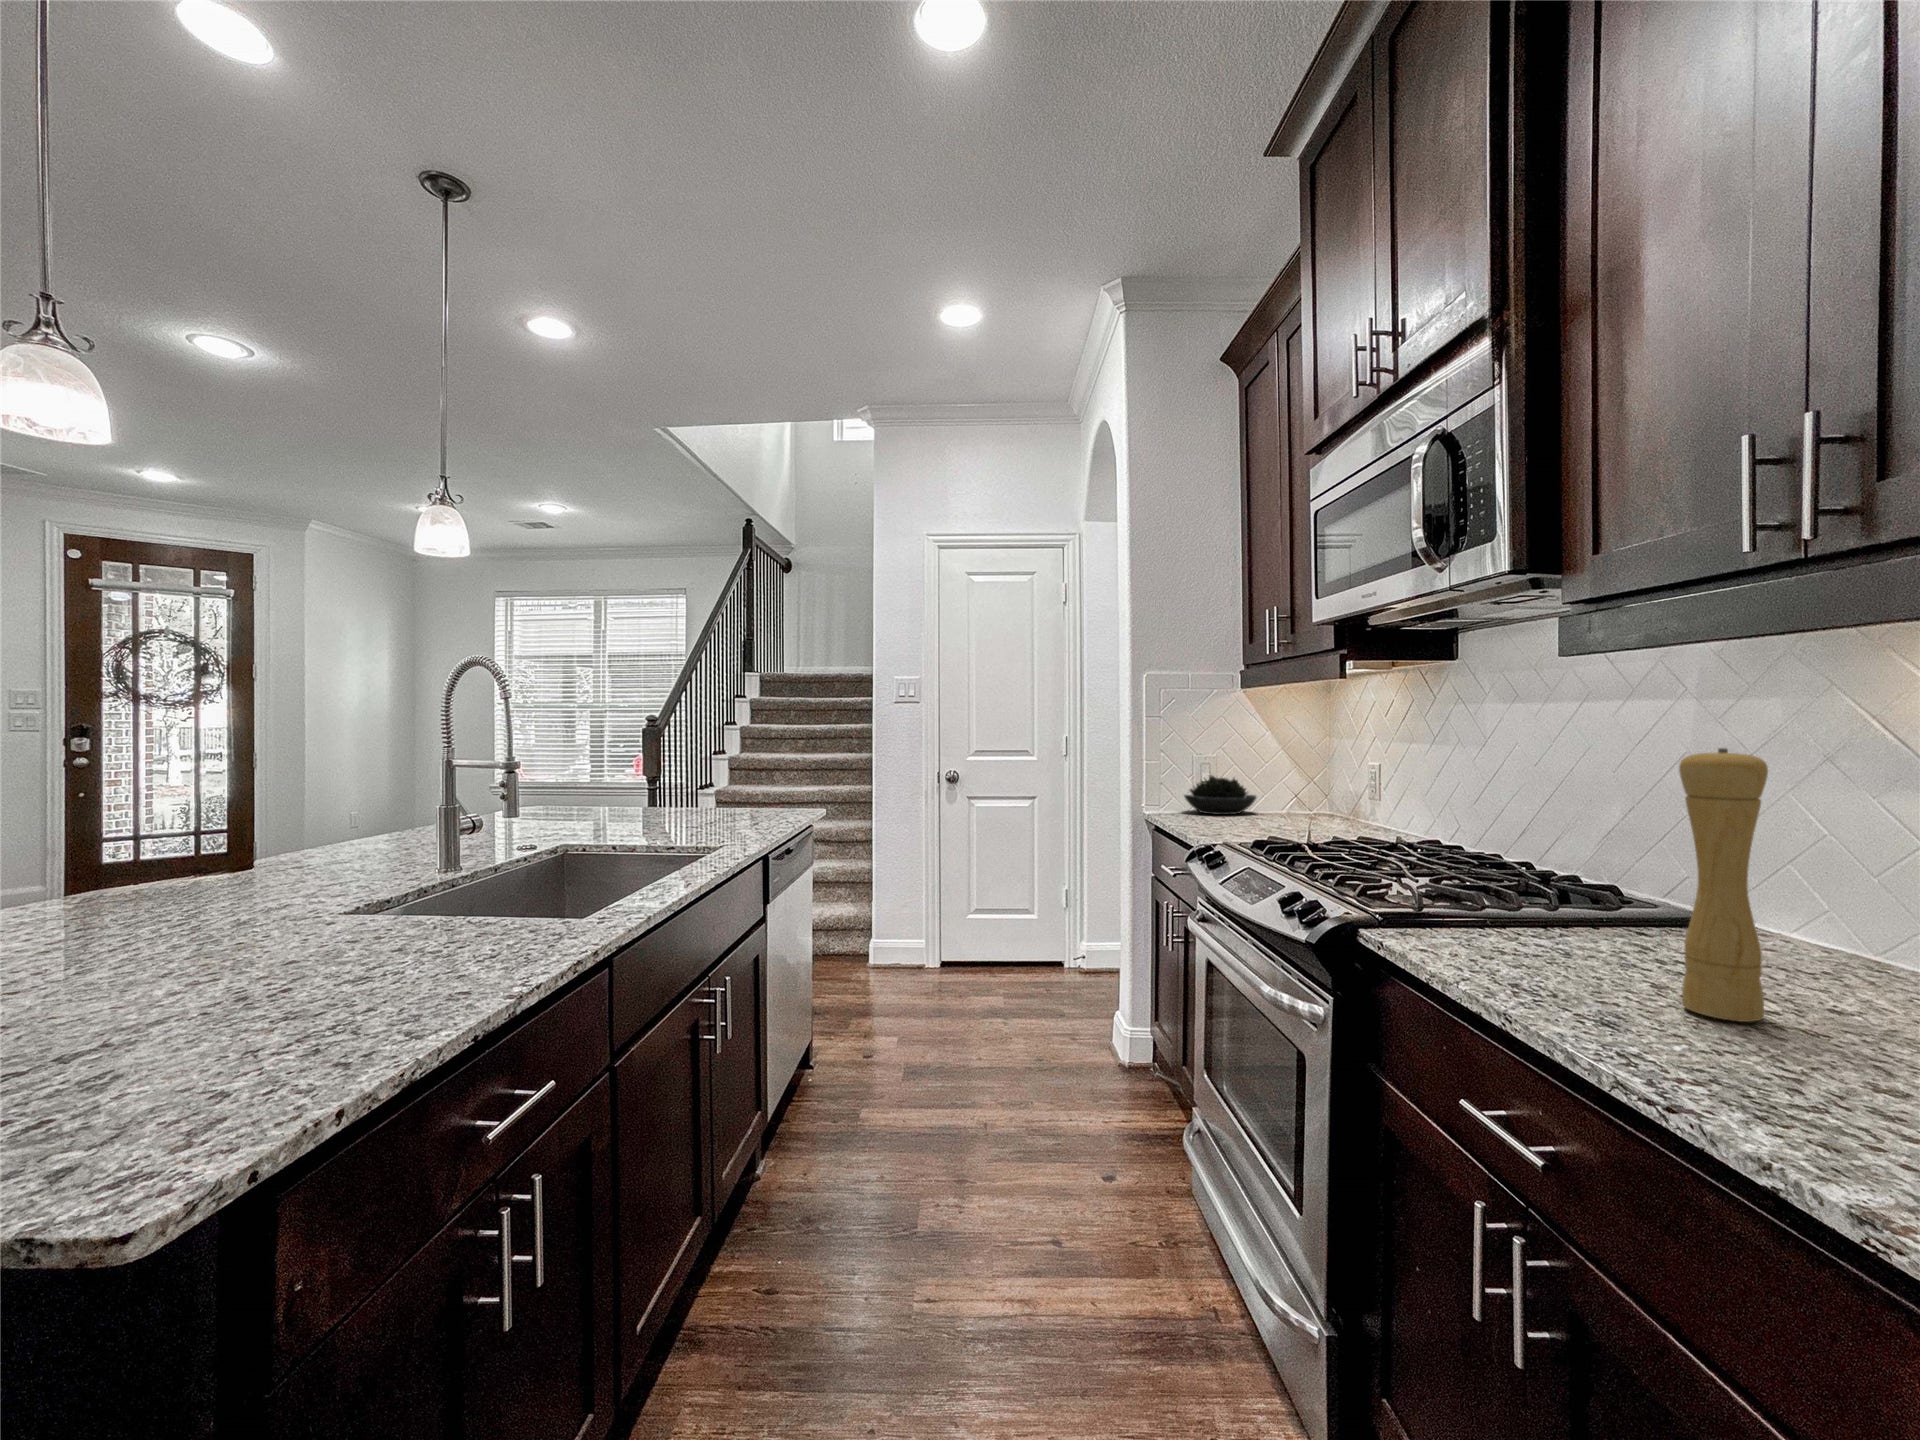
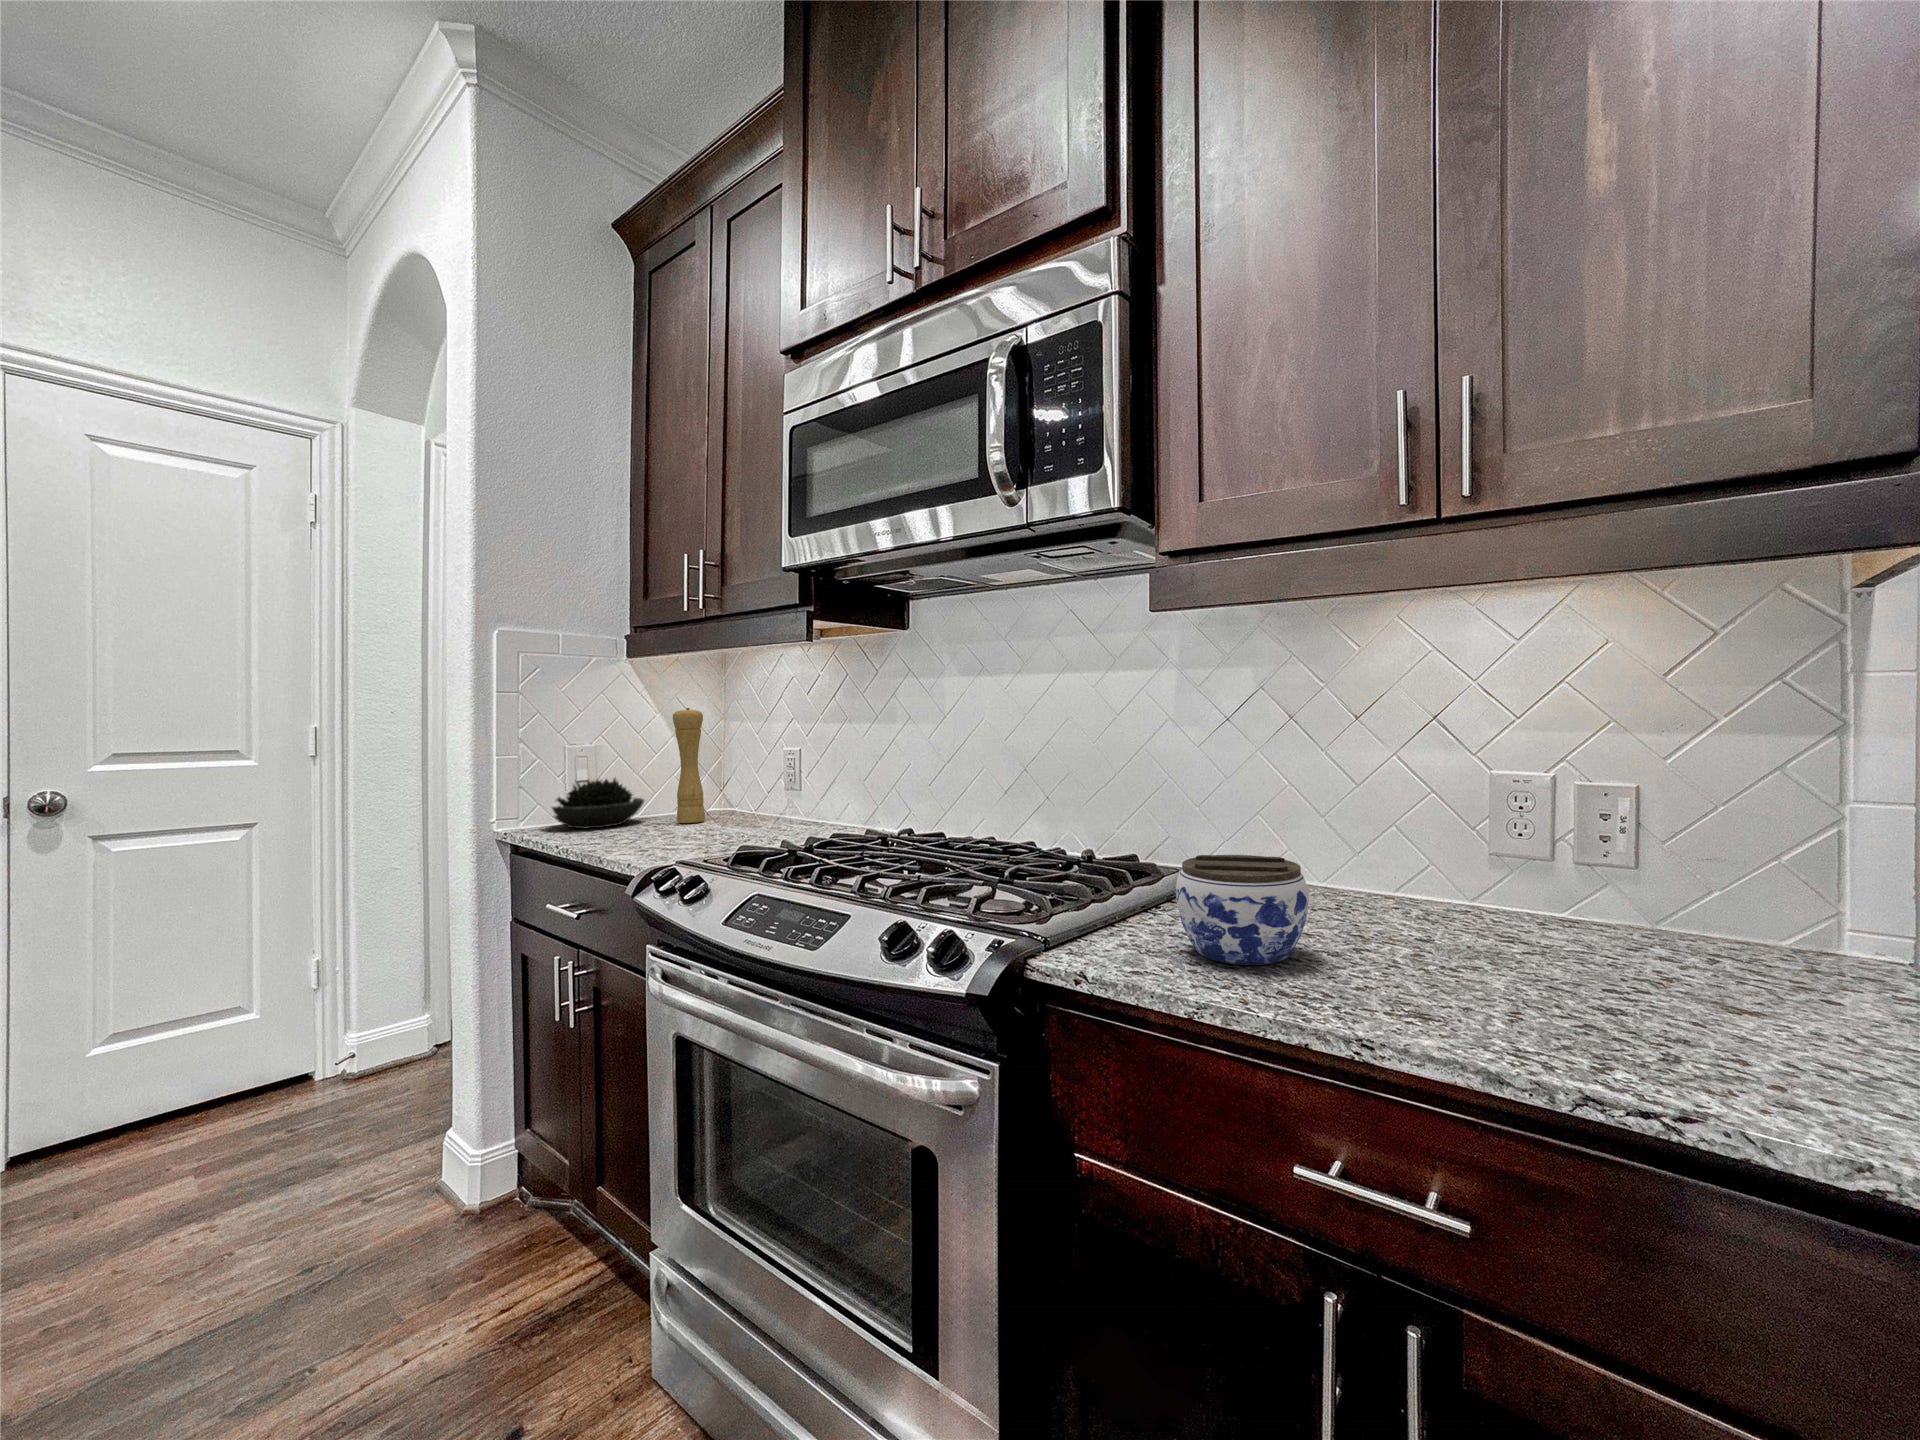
pepper mill: present [1679,748,1768,1022] -> present [673,708,705,823]
jar: none [1489,876,1623,975] -> present [1176,855,1308,965]

